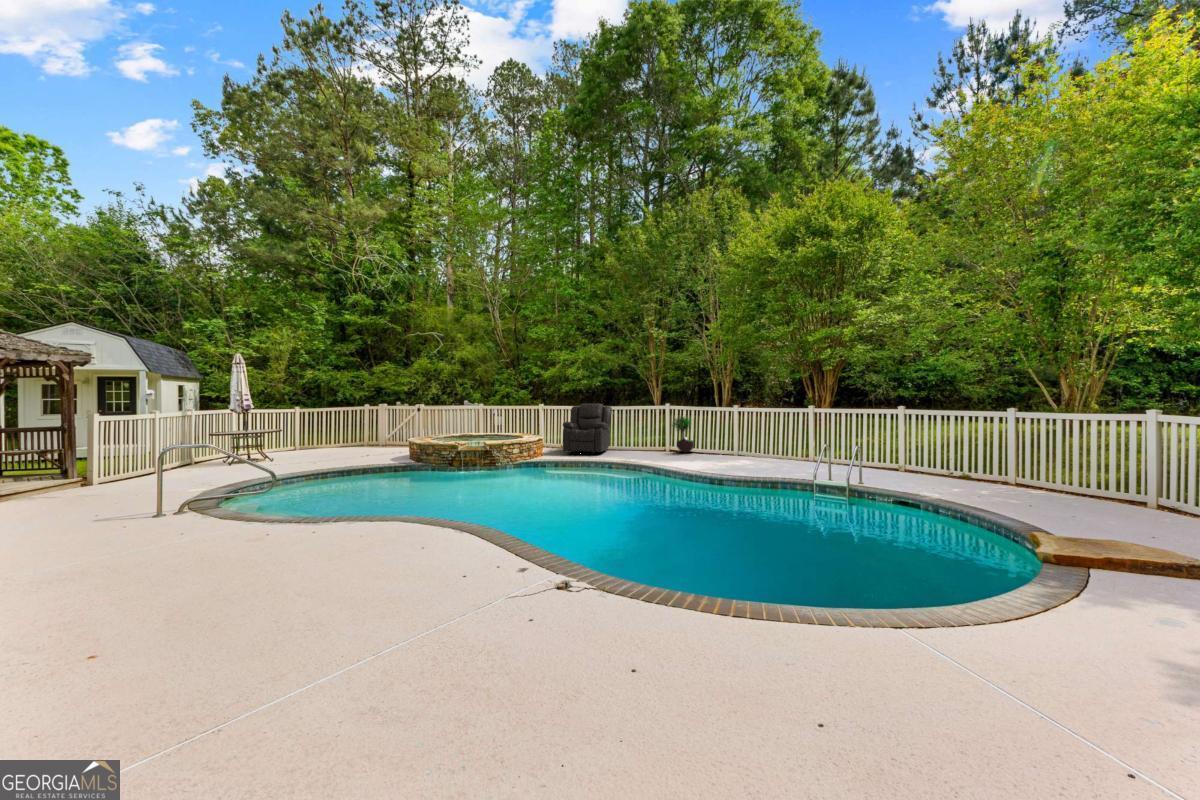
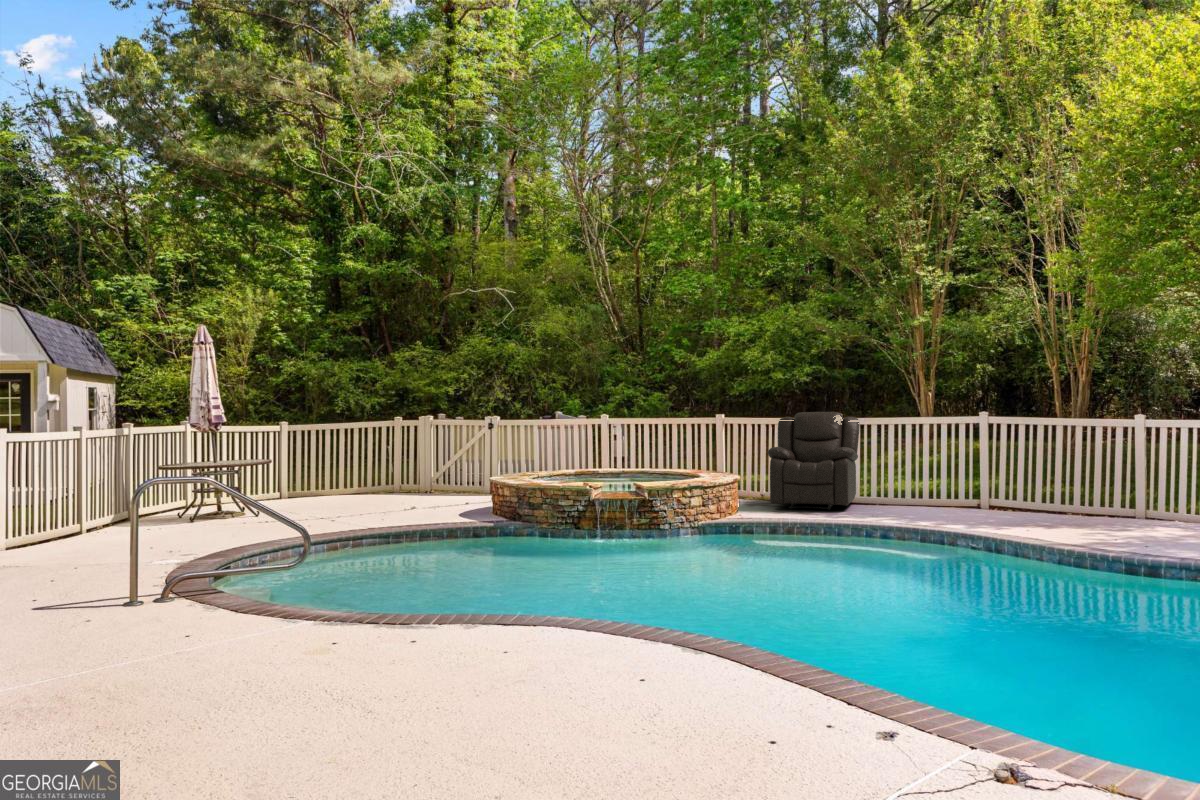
potted tree: present [672,417,694,453] -> none [989,428,1039,508]

